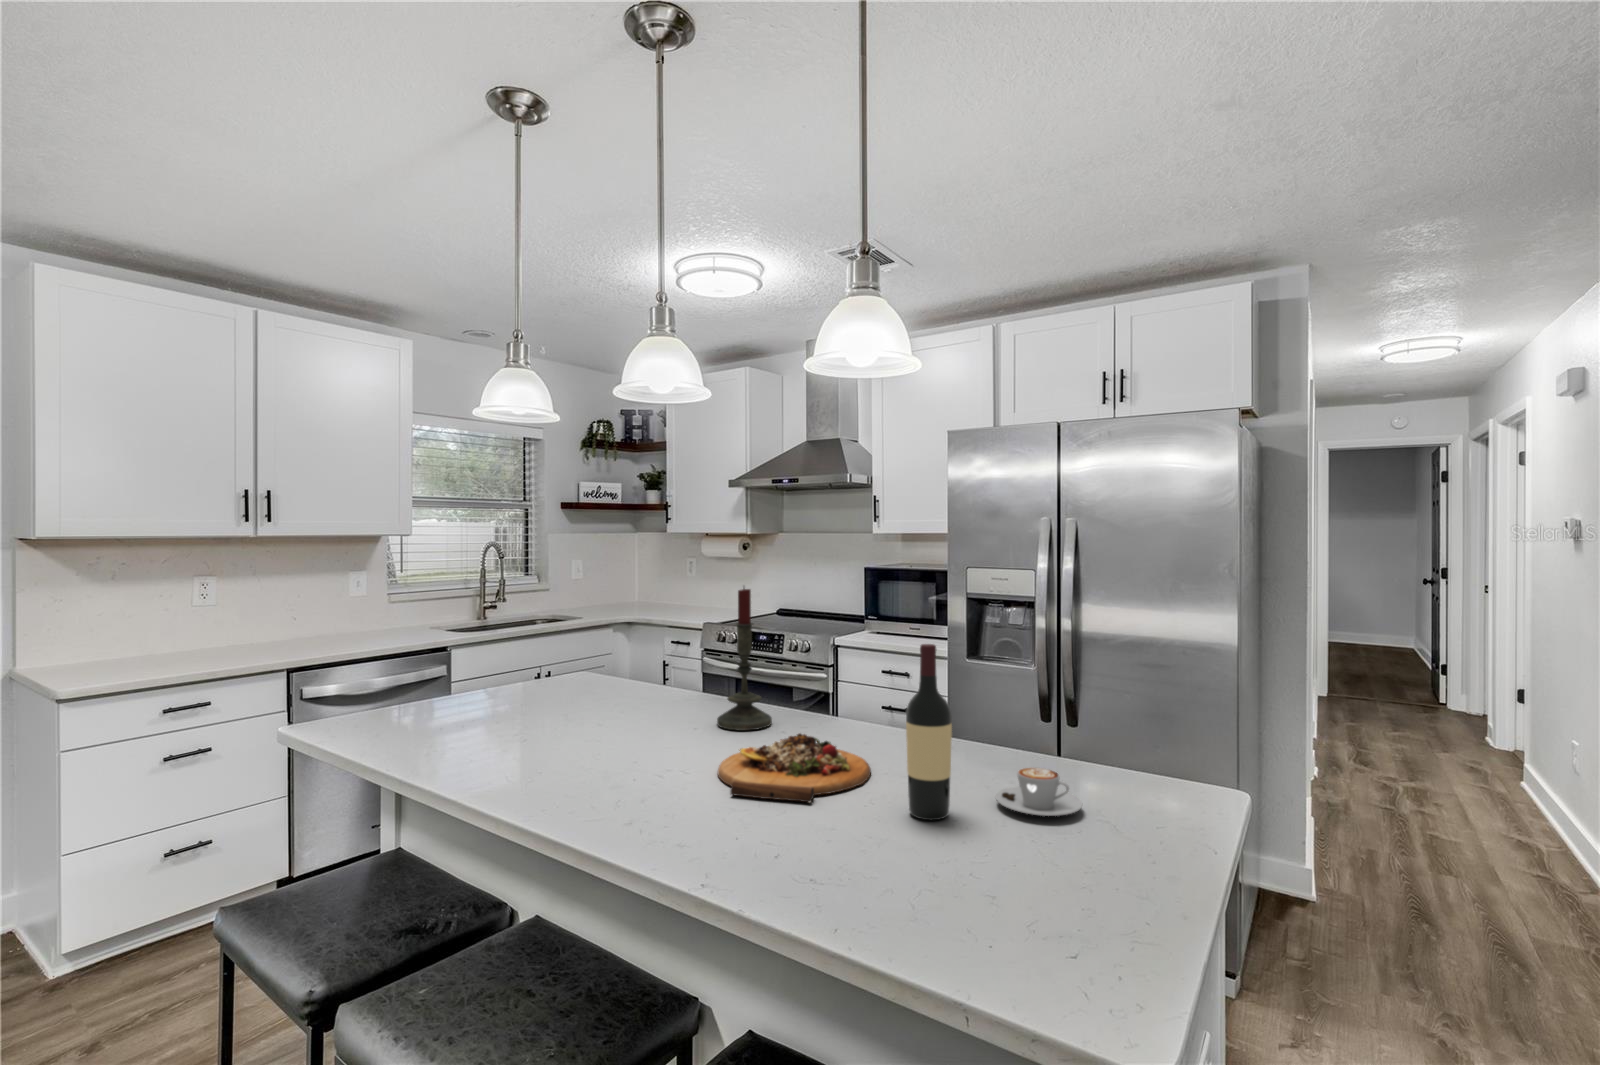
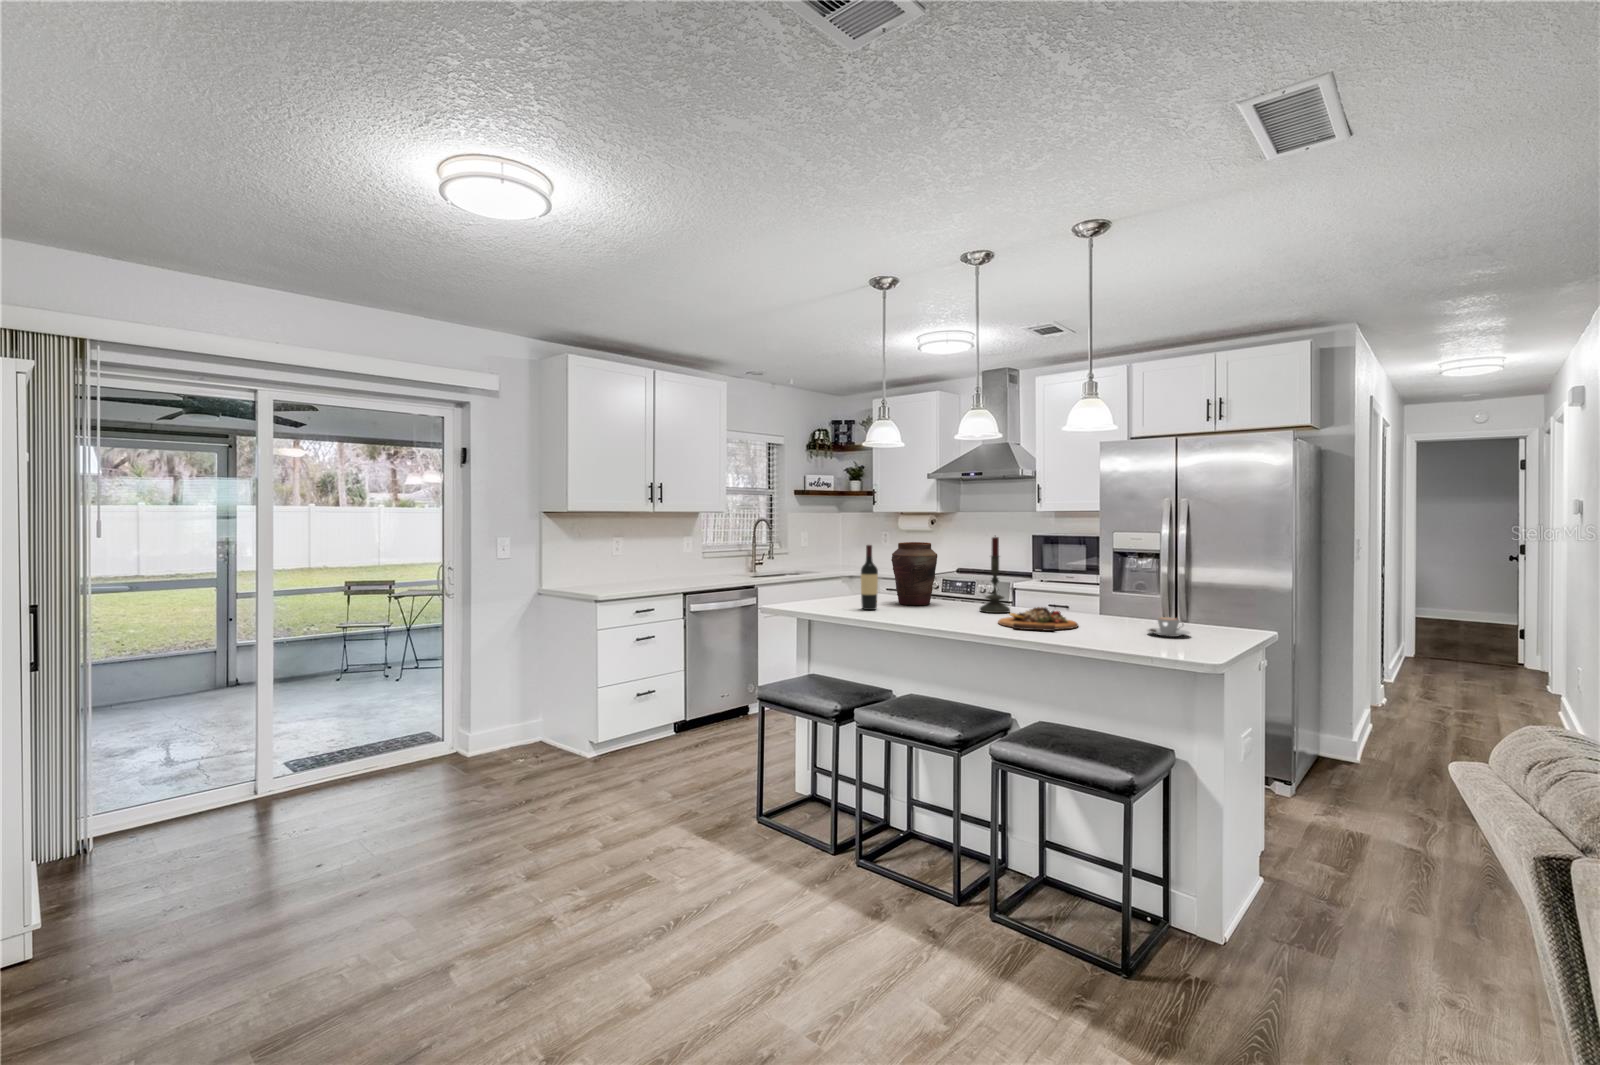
vase: none [580,594,661,708] -> present [891,542,937,605]
wine bottle: present [906,644,952,820] -> present [861,545,878,610]

